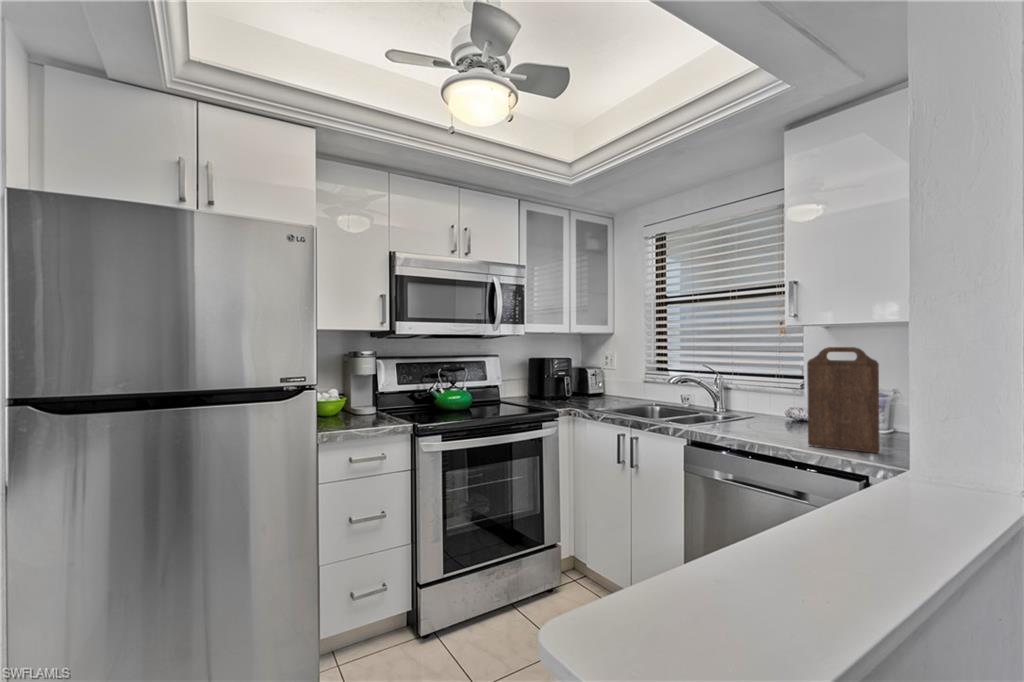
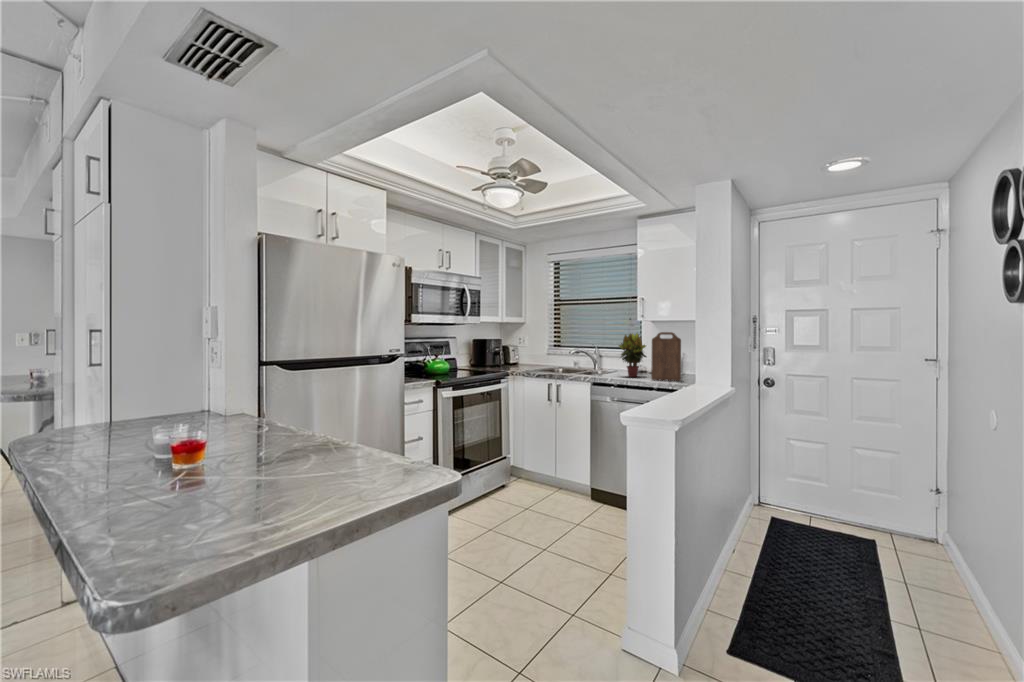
potted plant: none [743,348,807,434] -> present [619,333,646,377]

